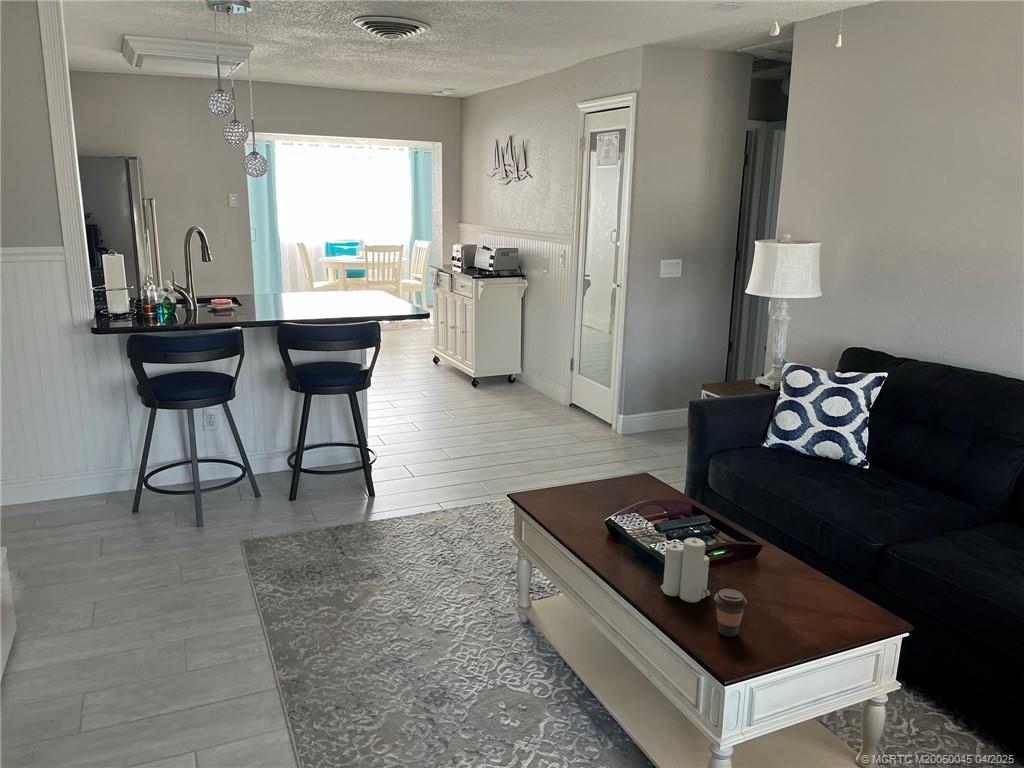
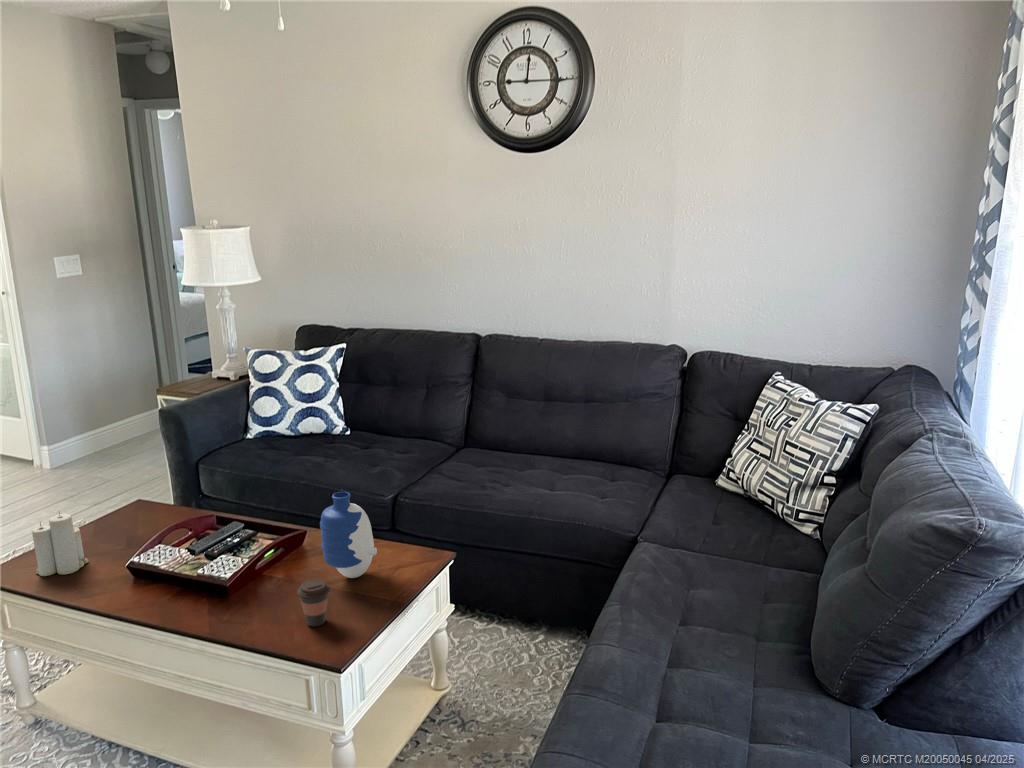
vase: none [759,515,817,607] -> present [320,492,377,578]
candle: present [661,538,710,602] -> present [32,514,88,576]

